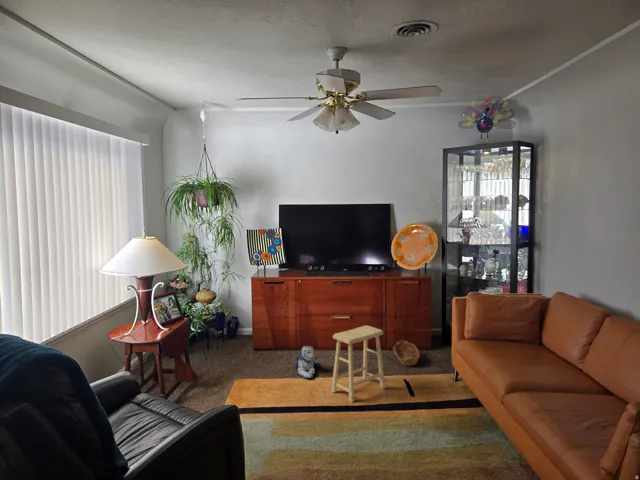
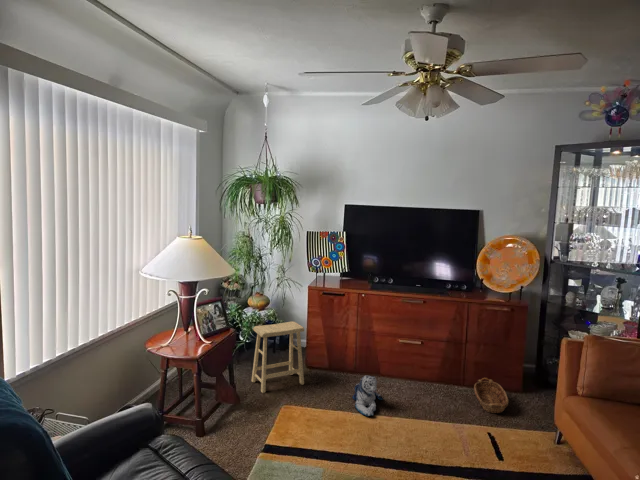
footstool: present [331,326,385,402] -> present [251,322,304,393]

